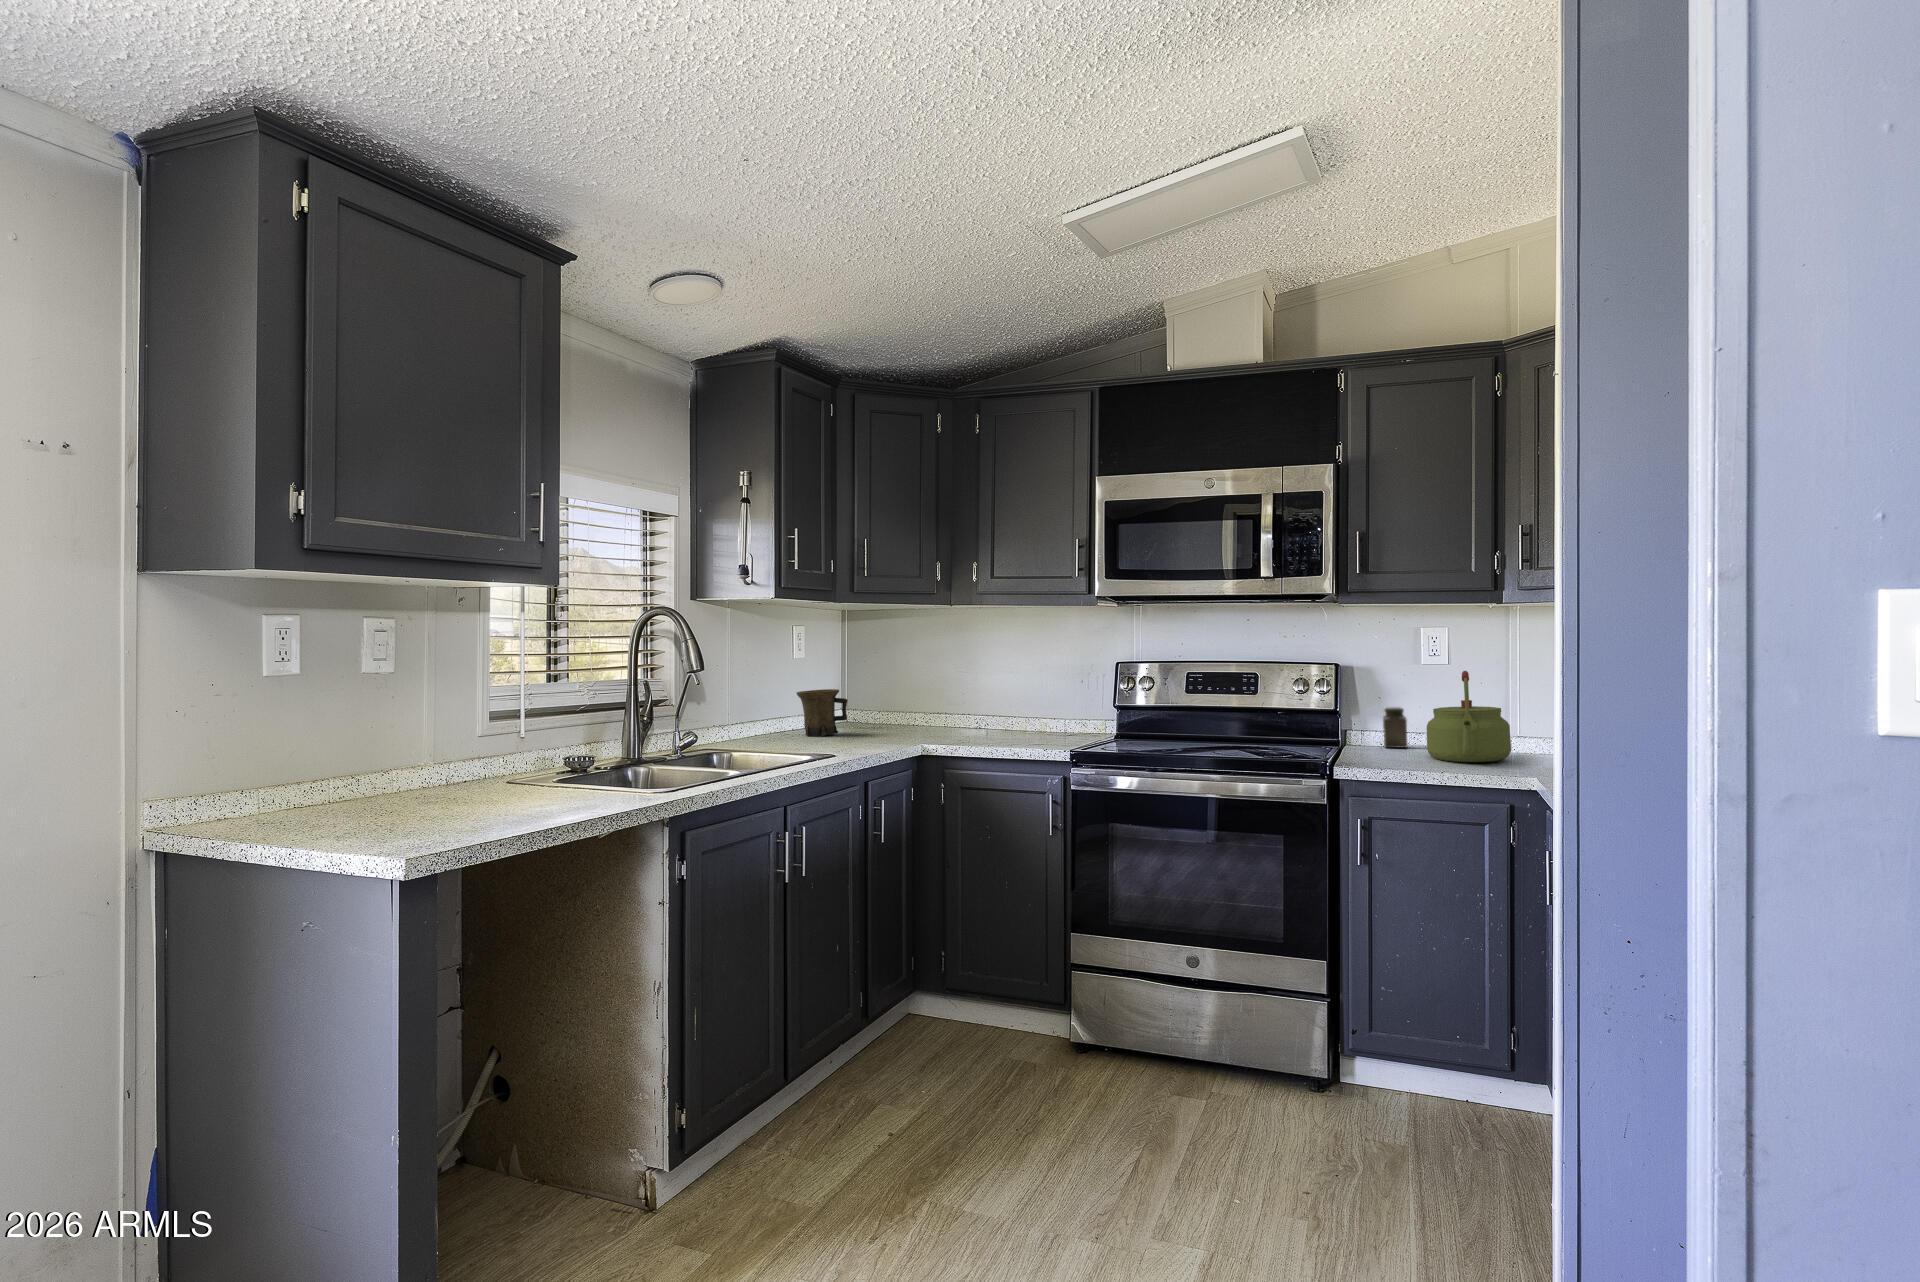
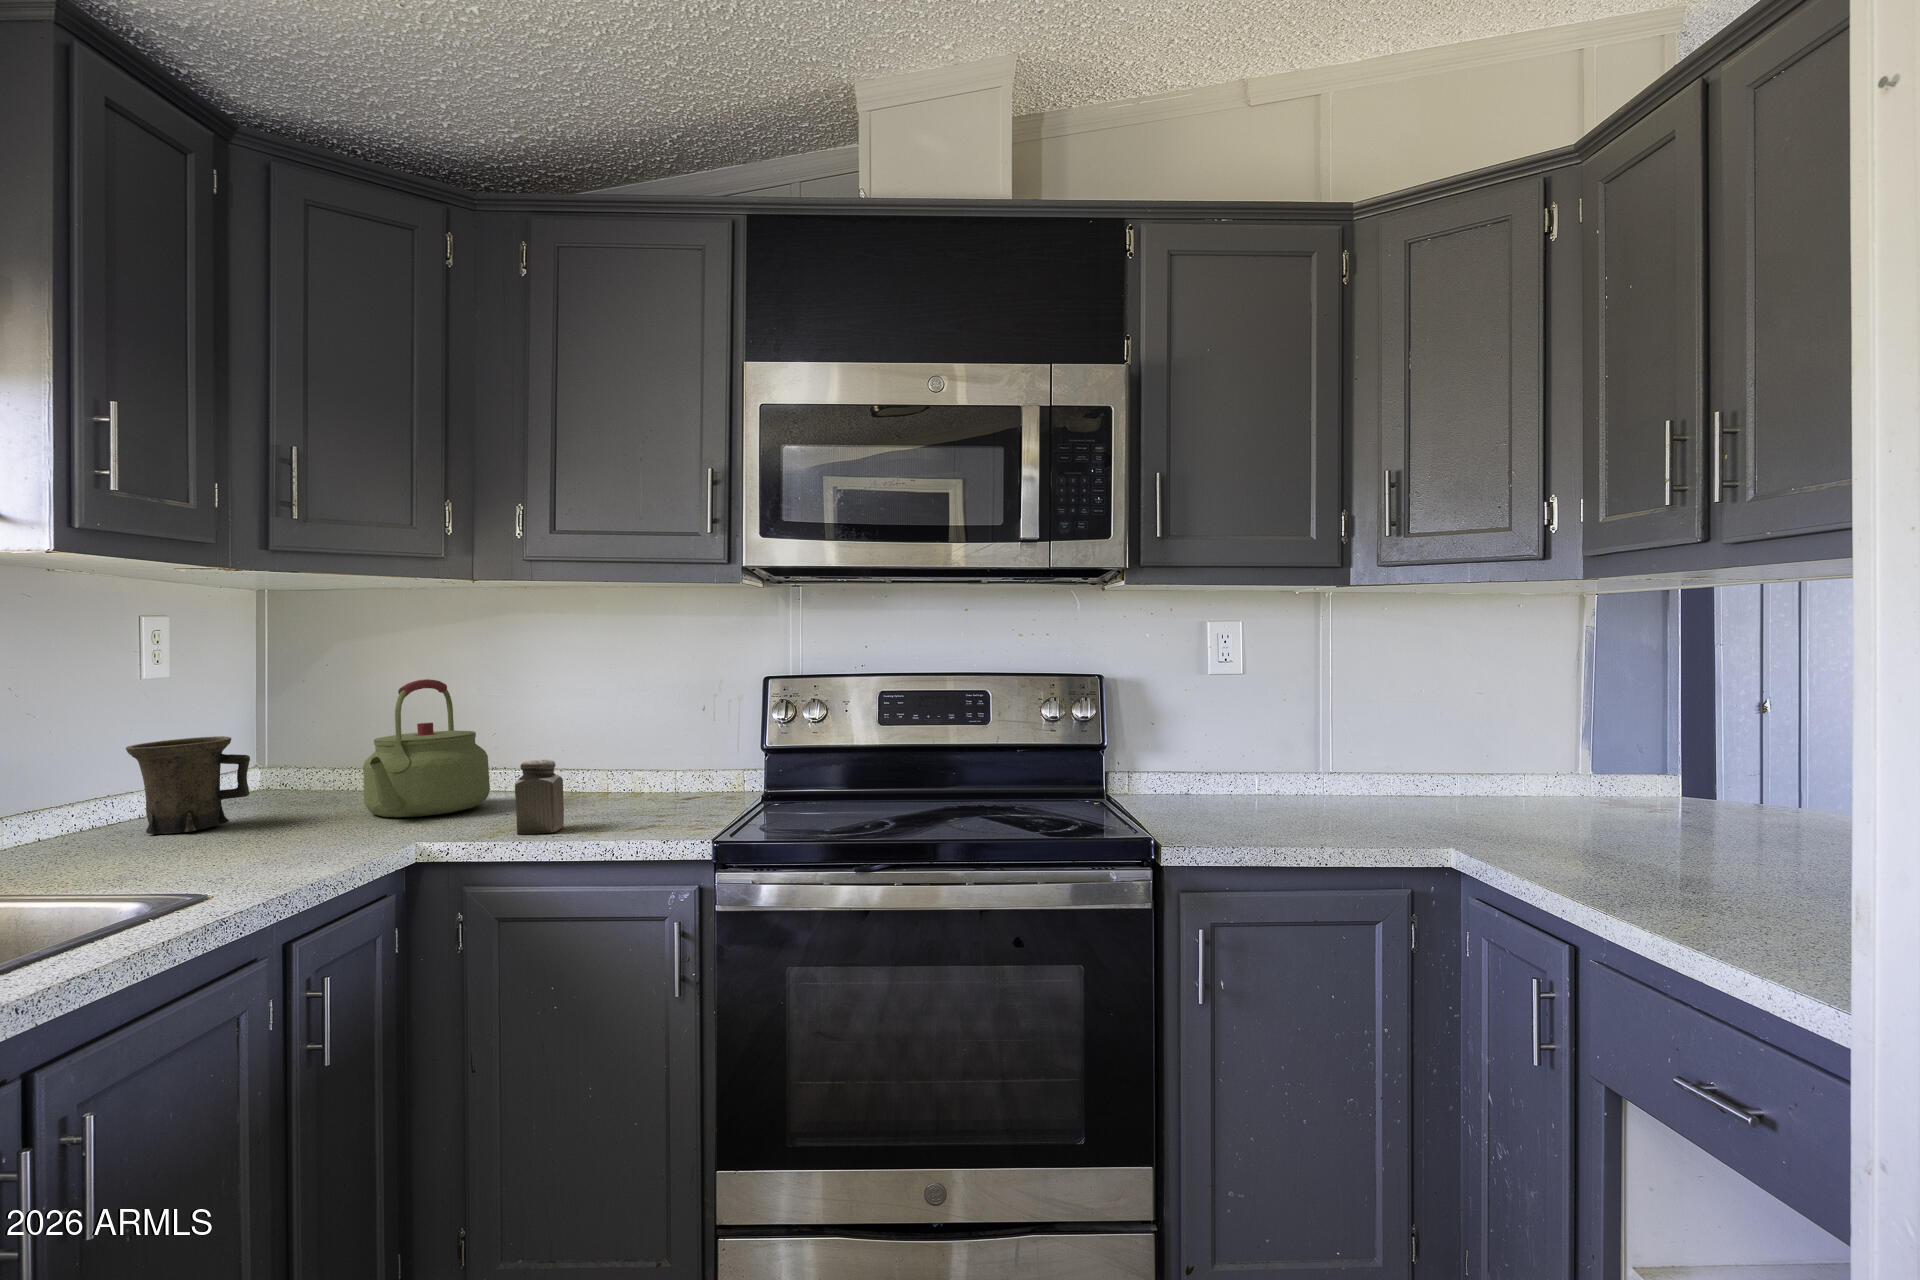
kettle: present [1427,671,1511,762] -> present [363,679,490,817]
salt shaker: present [1383,707,1408,748] -> present [515,760,564,834]

